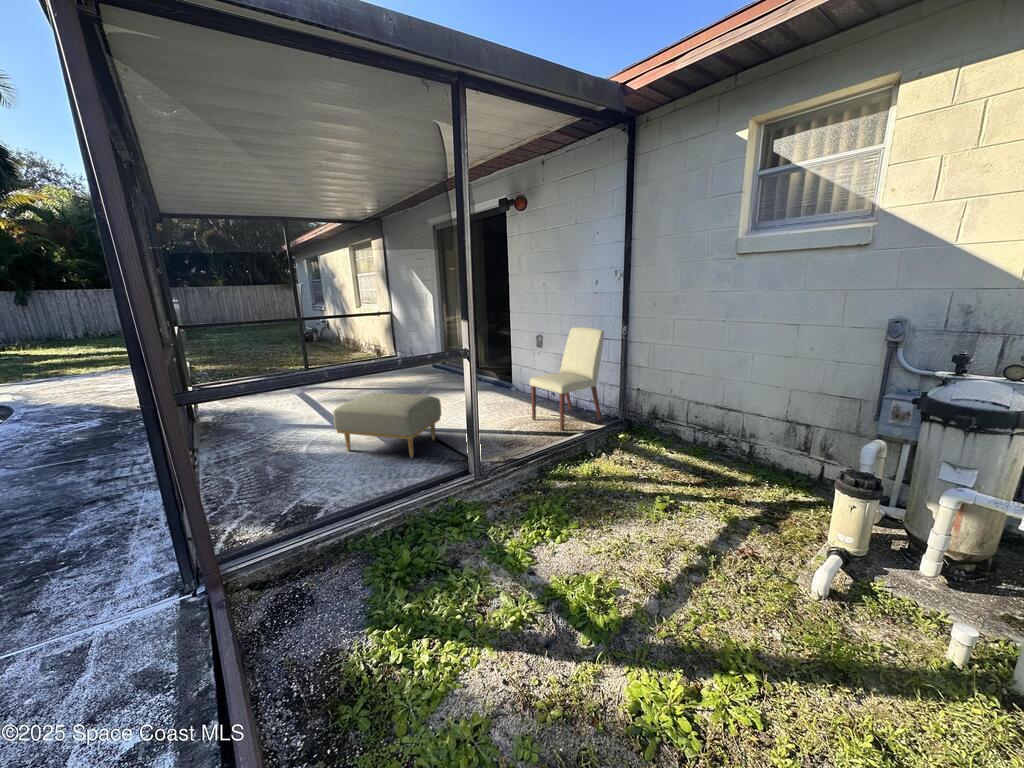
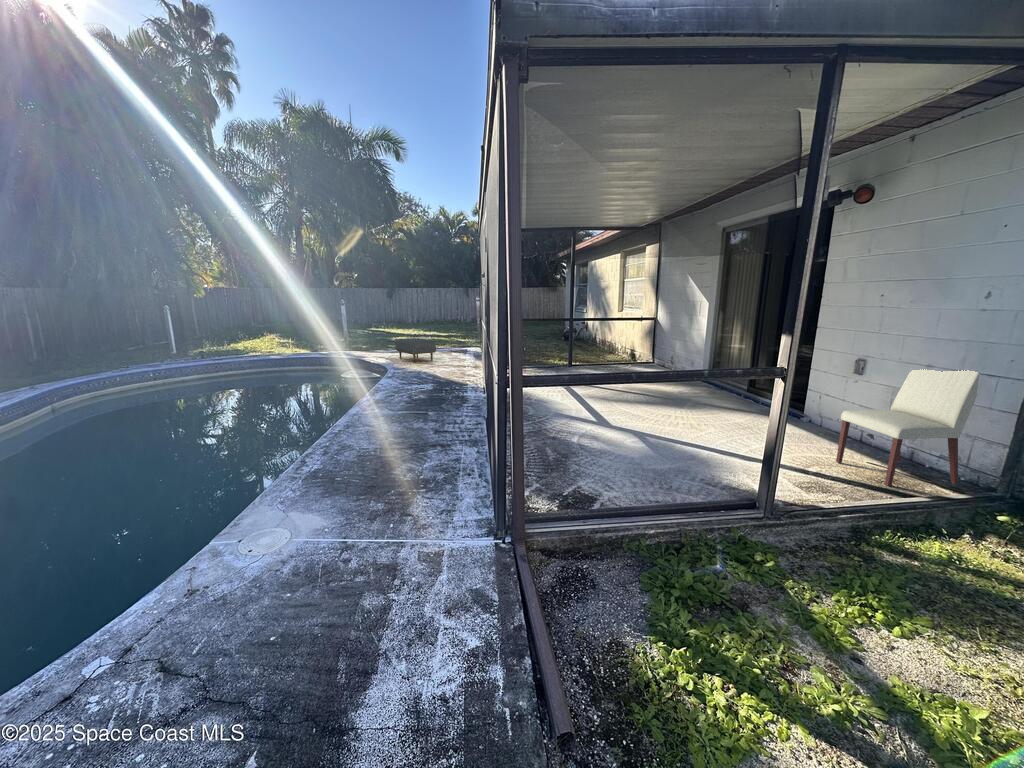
ottoman: present [333,393,441,457] -> present [396,338,436,363]

